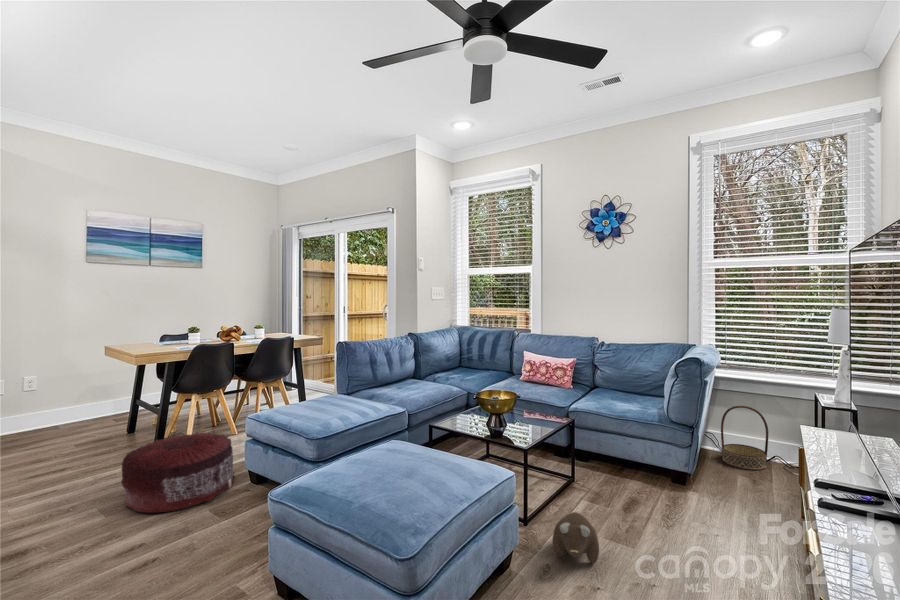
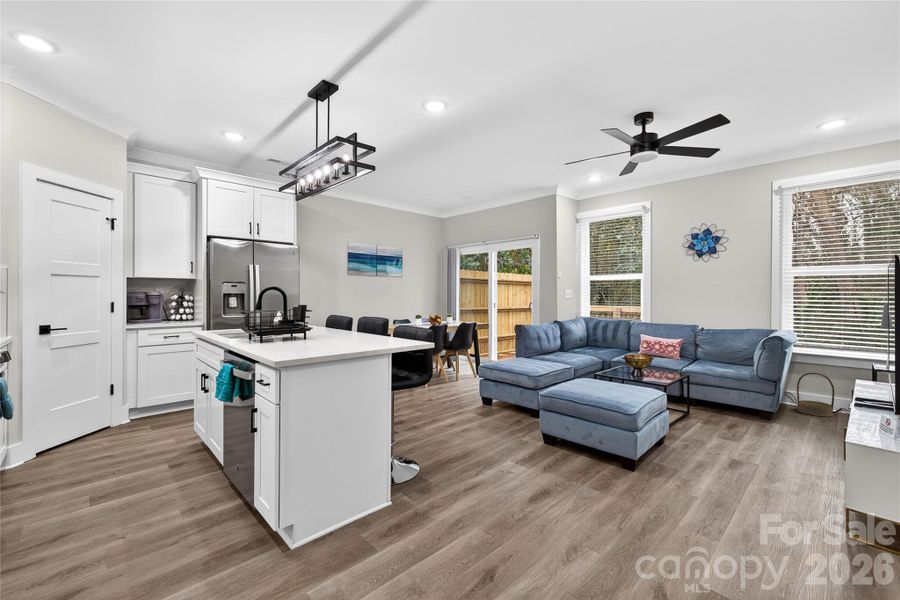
pouf: present [121,432,235,513] -> none [417,375,471,414]
plush toy: present [552,512,599,564] -> none [686,419,717,447]

